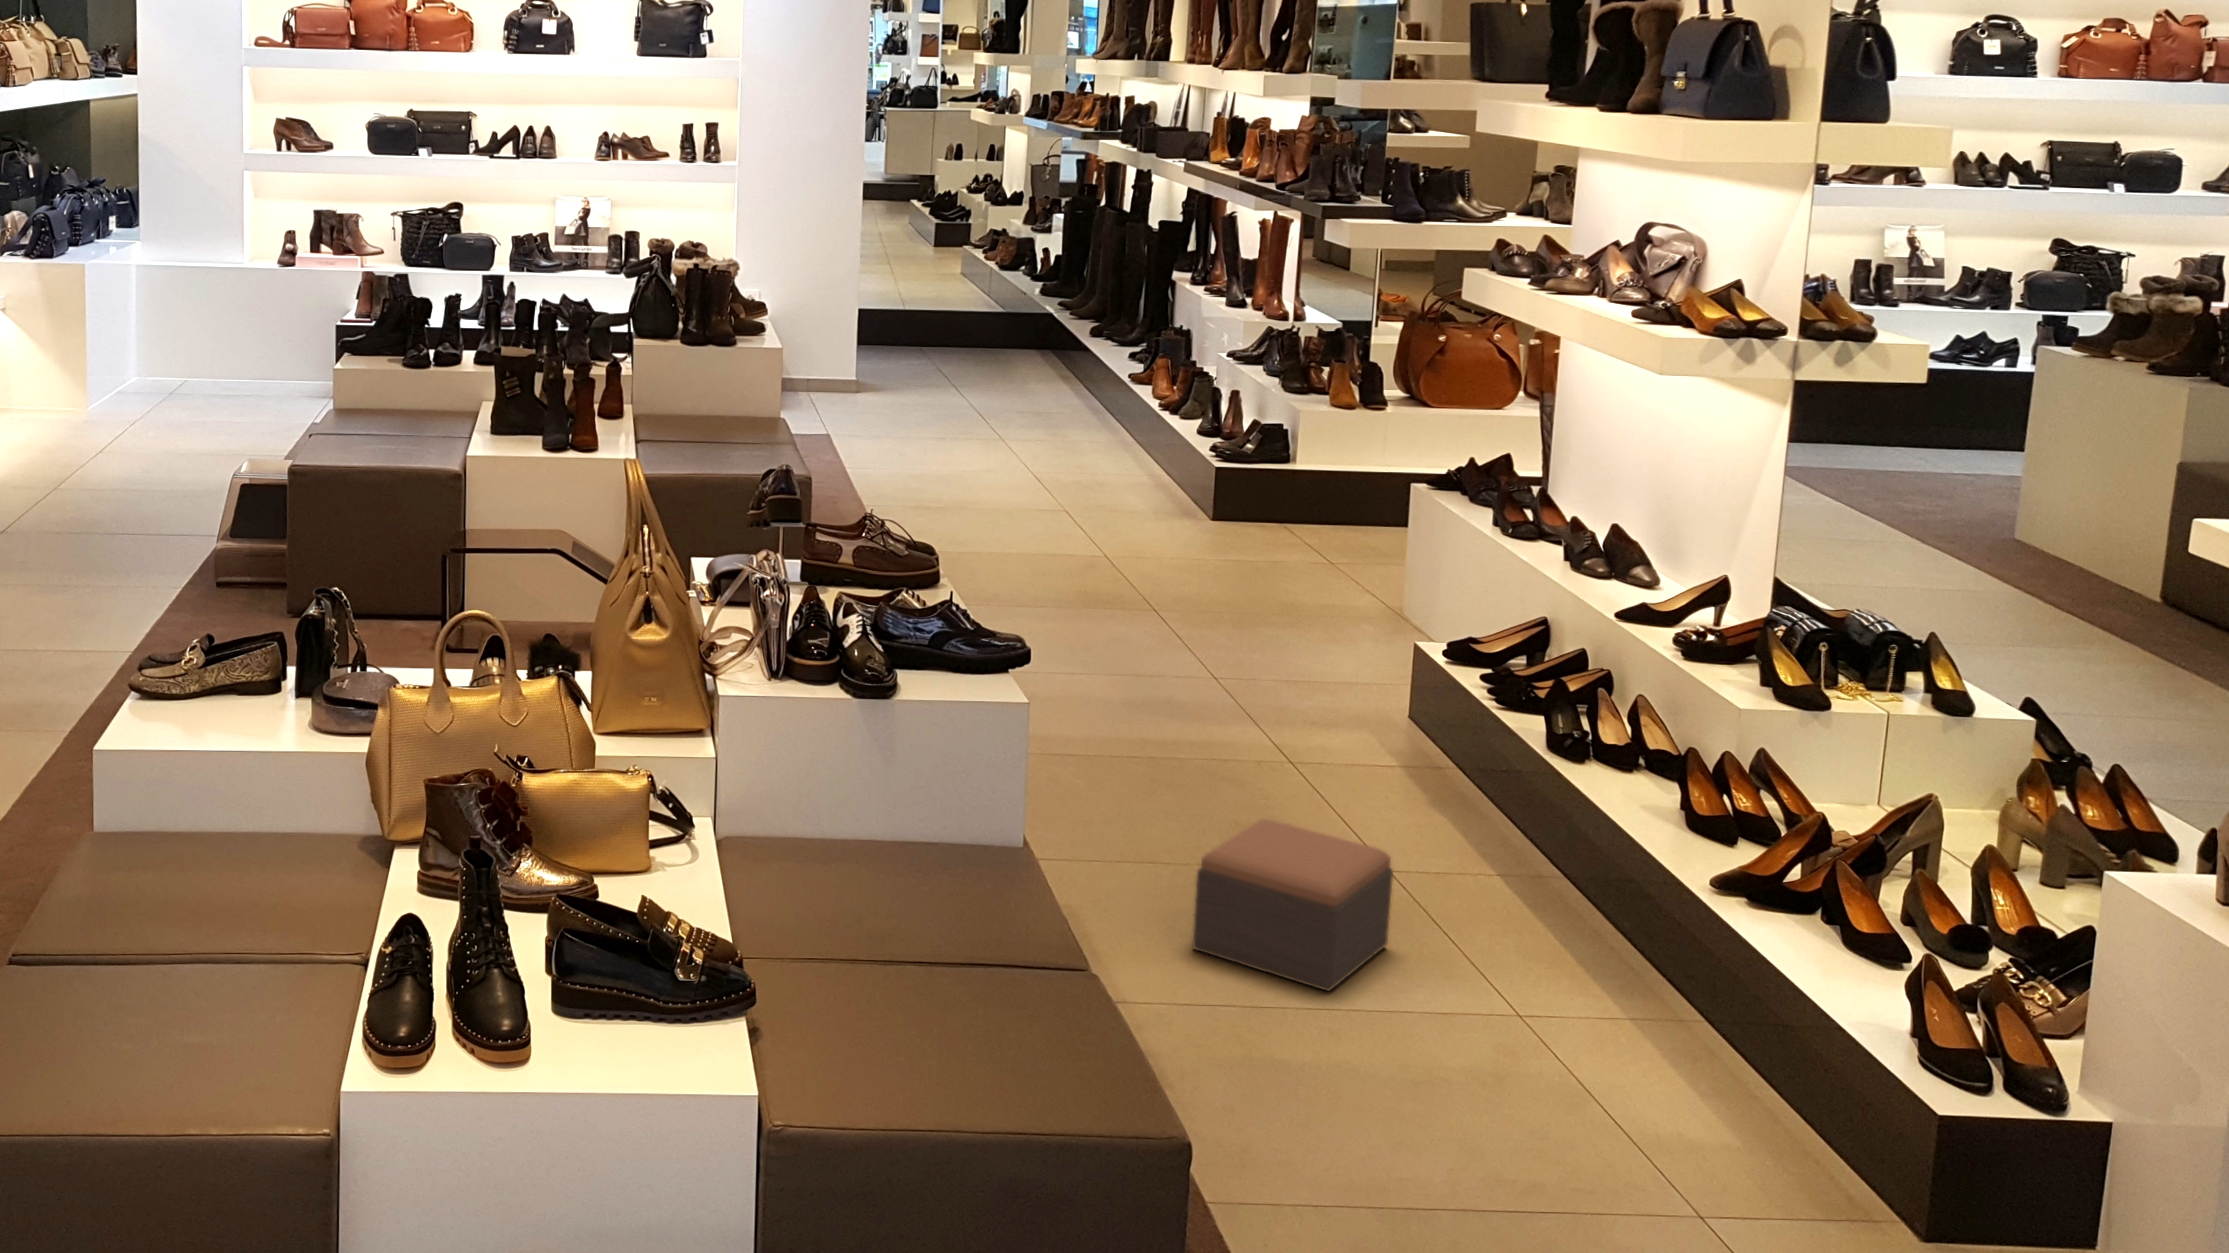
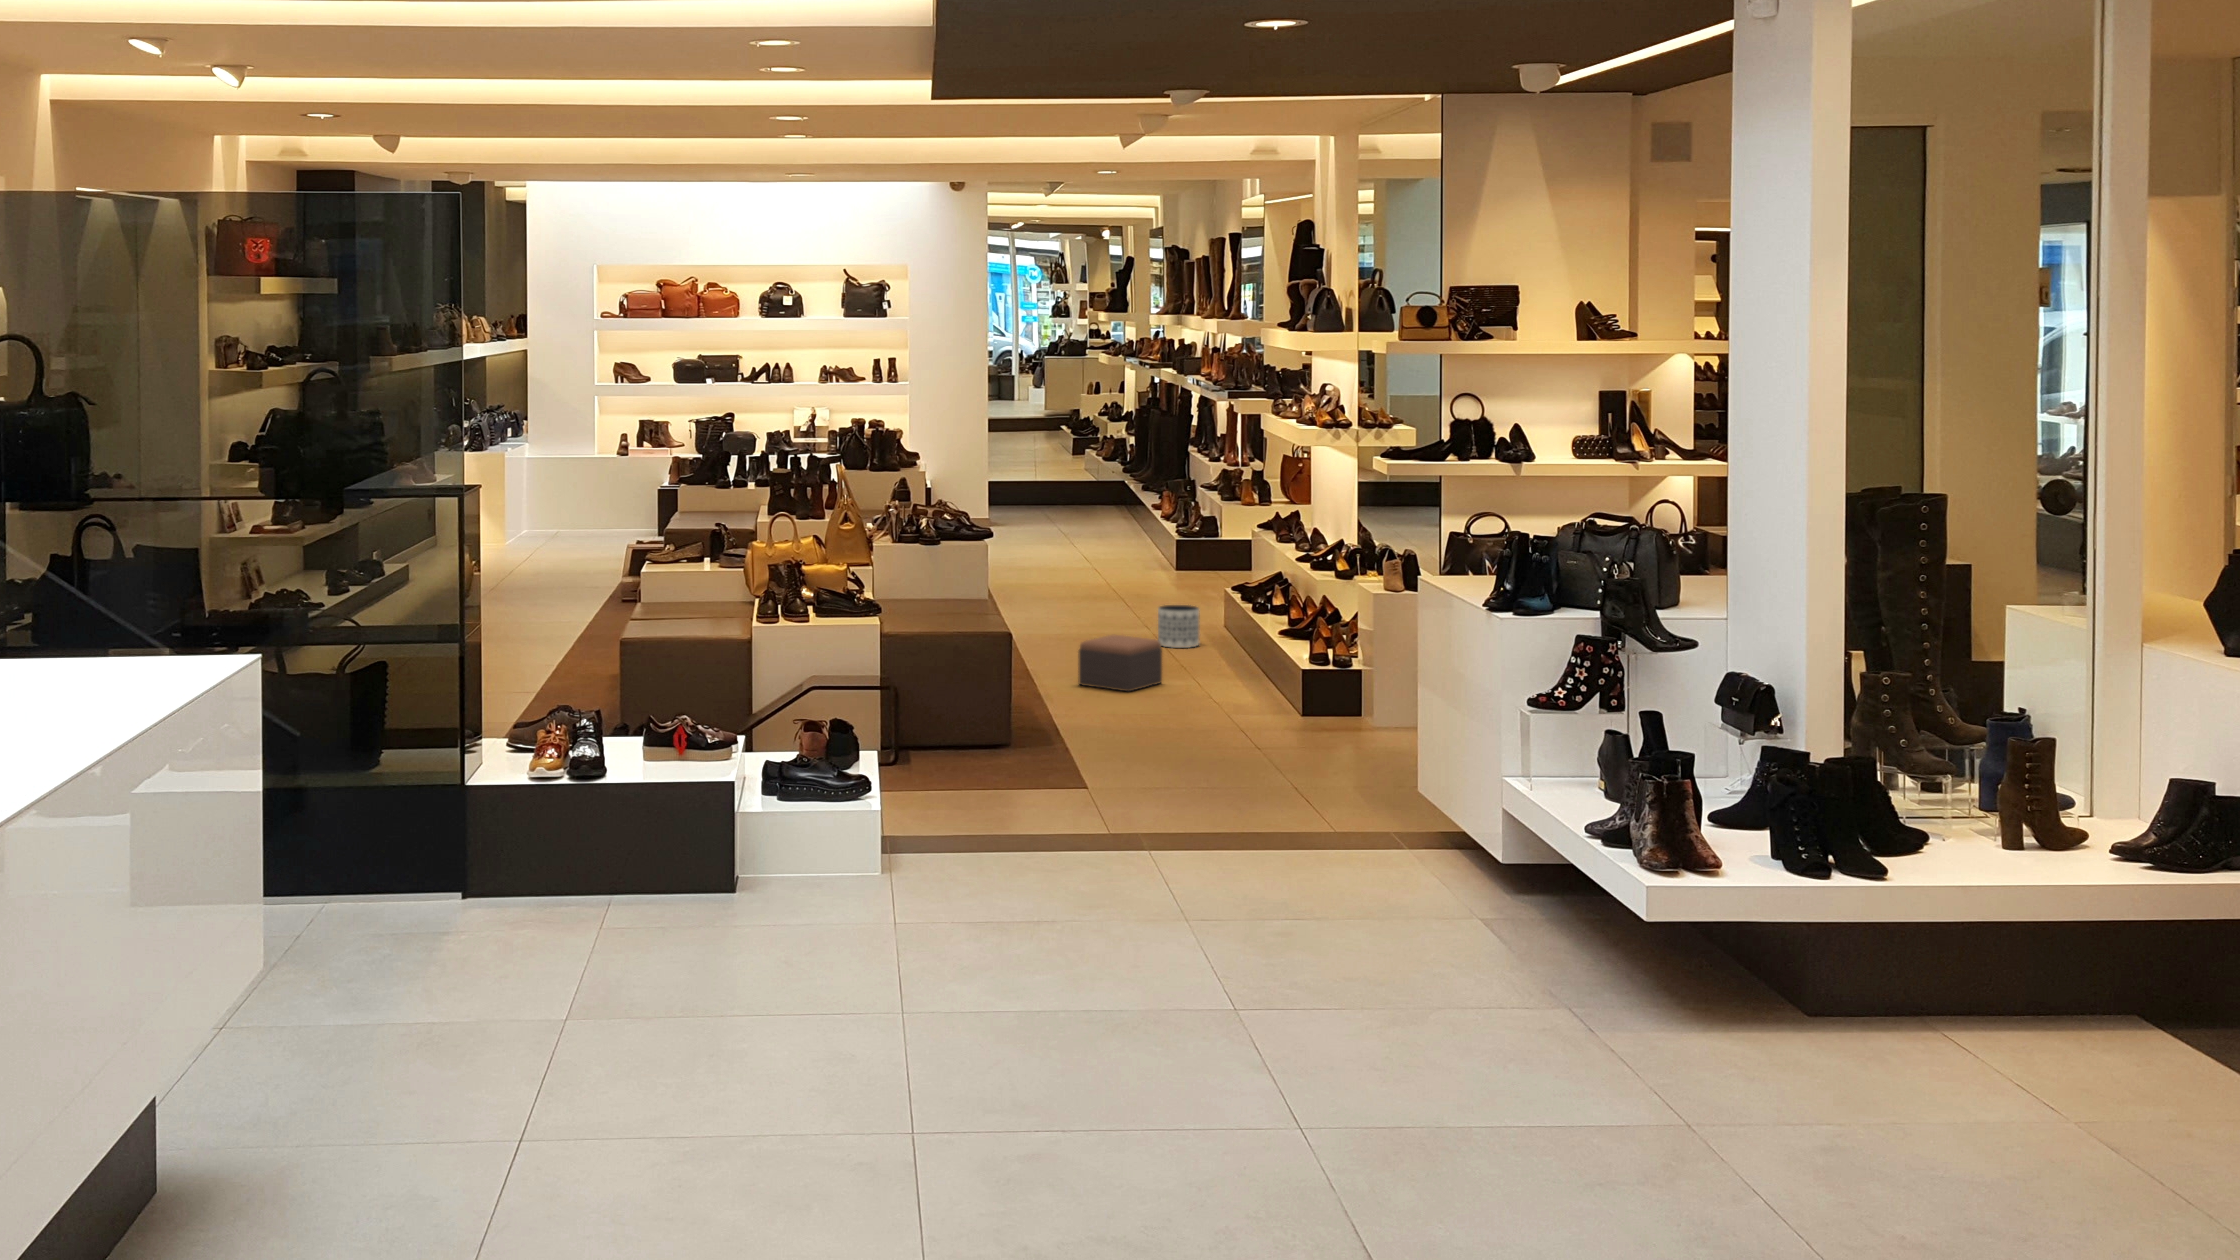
planter: none [1289,679,1384,780] -> present [1158,605,1200,648]

